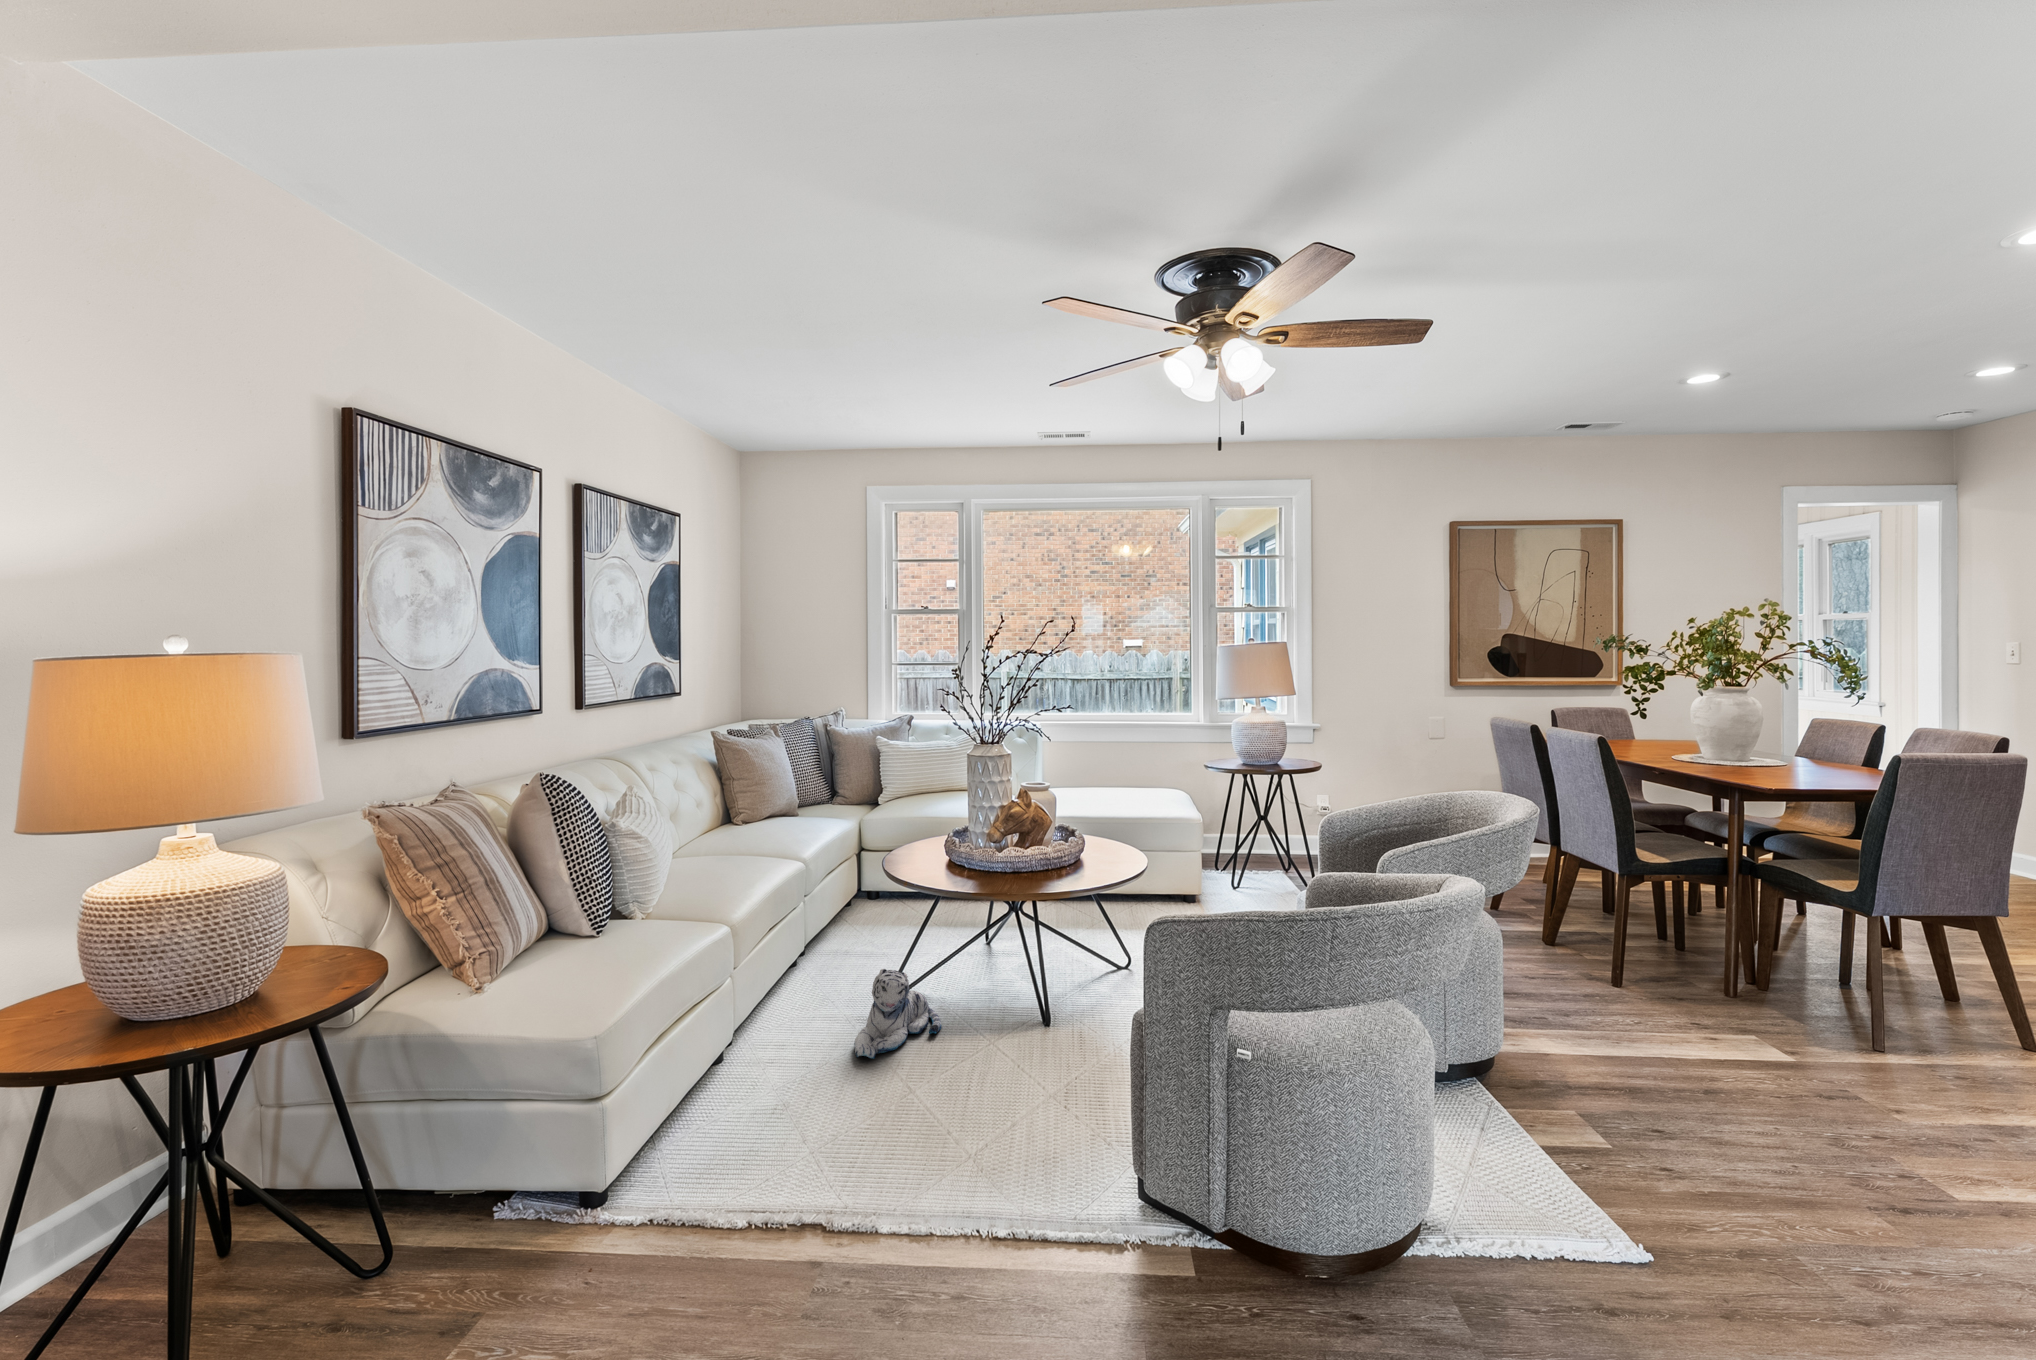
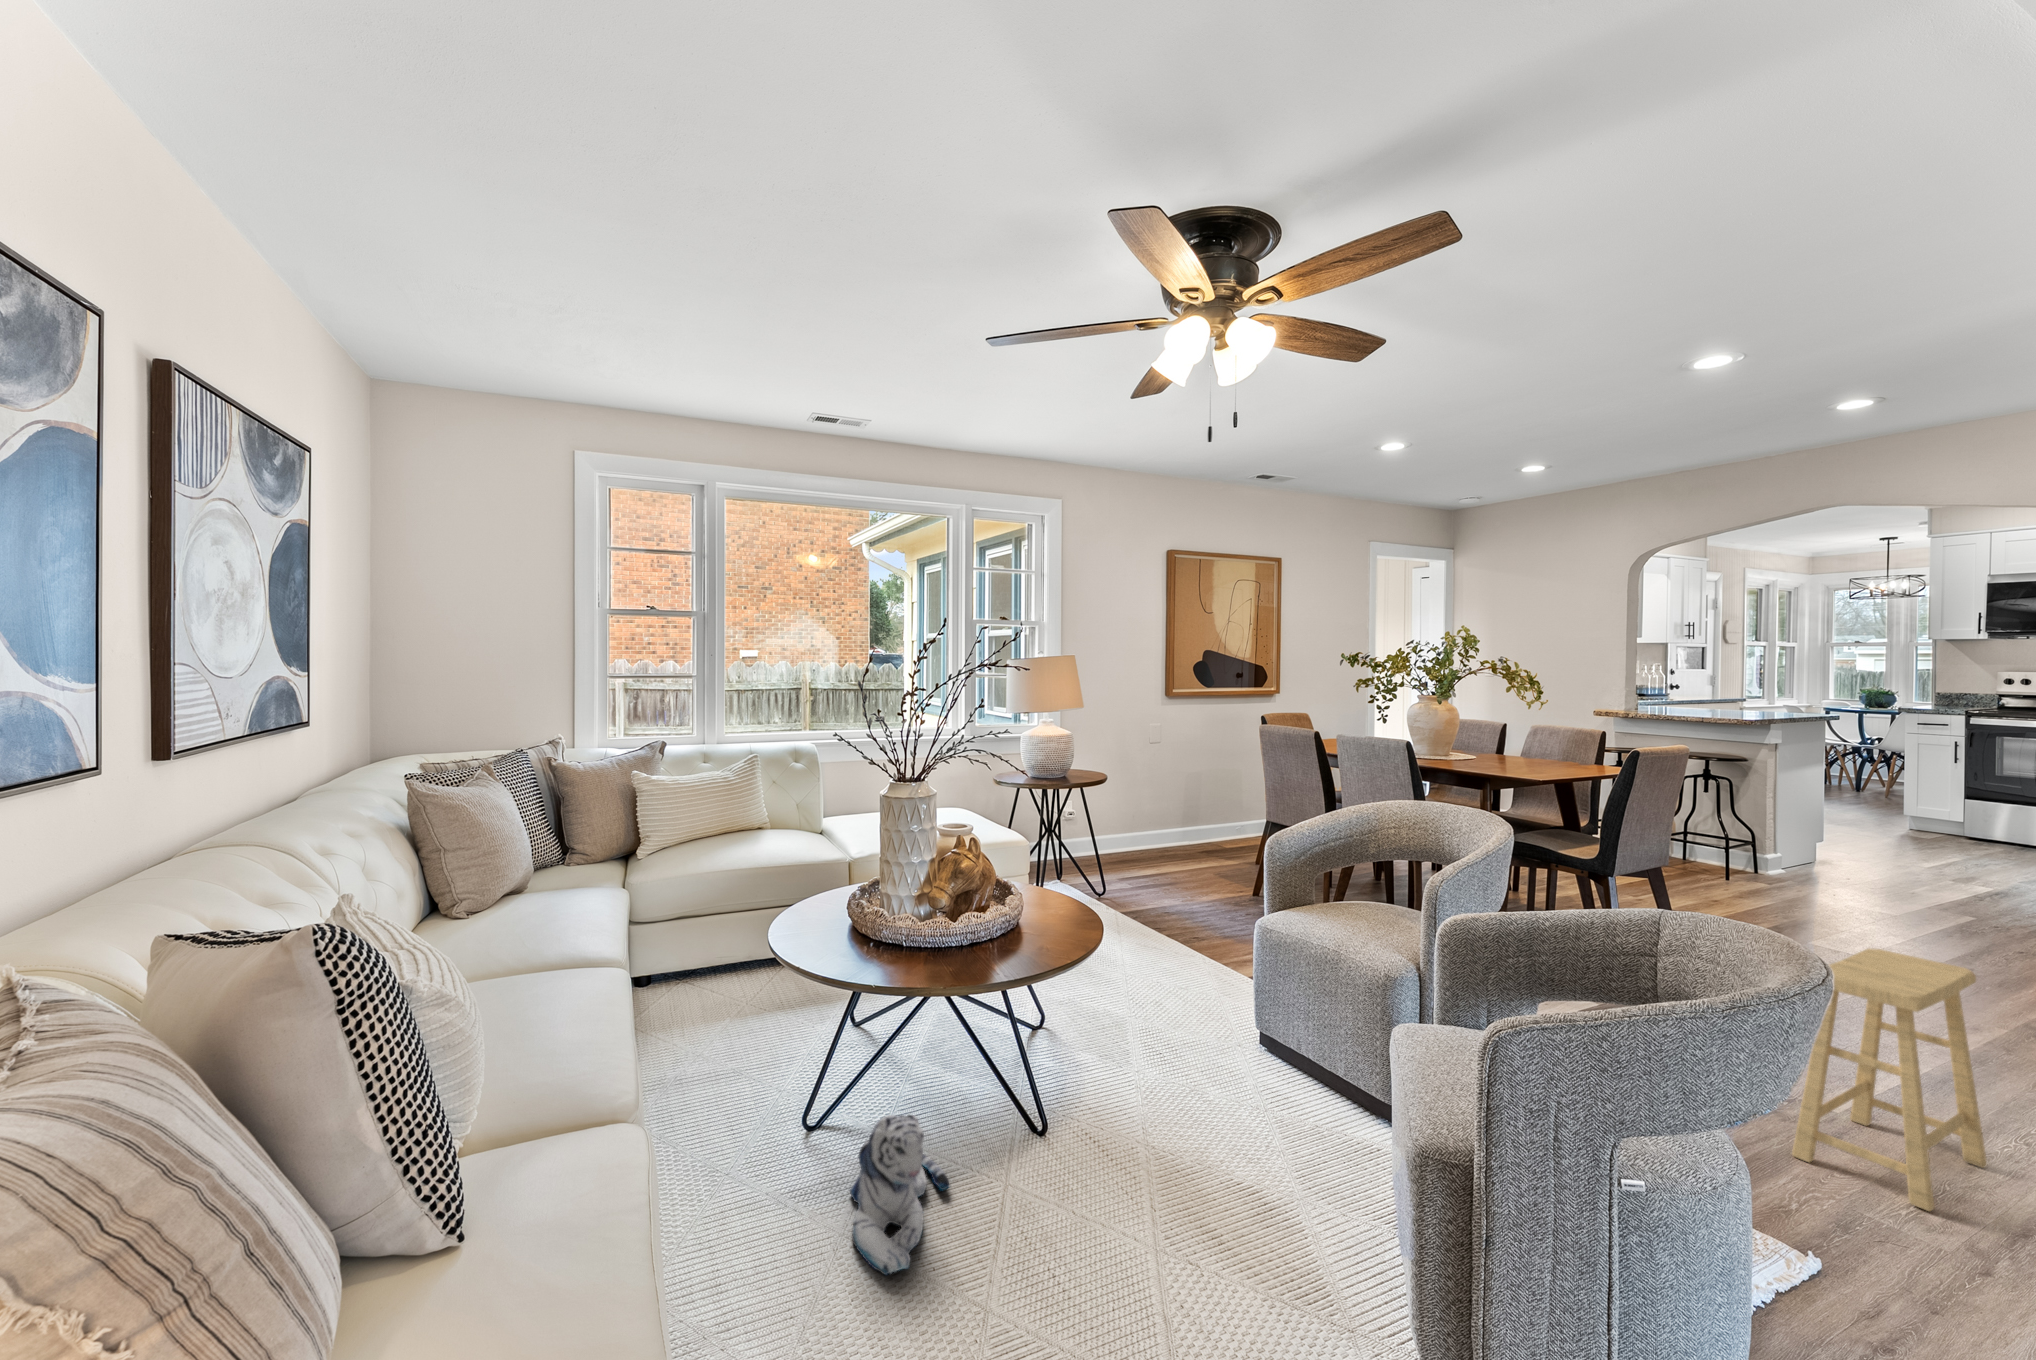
footstool: none [1707,1000,1962,1262] -> present [1792,948,1987,1211]

